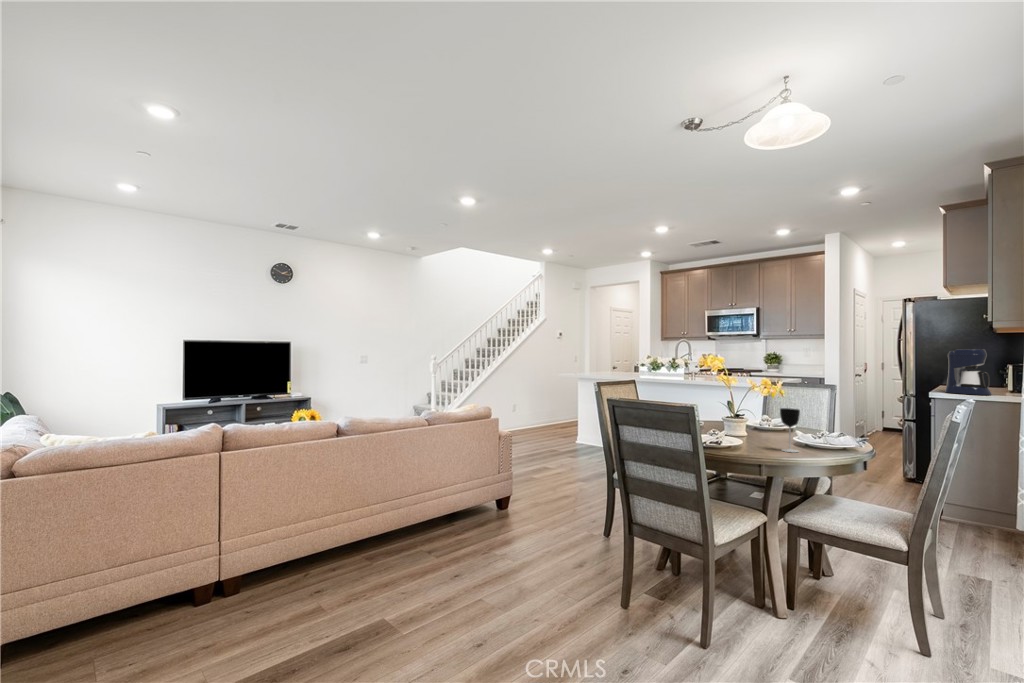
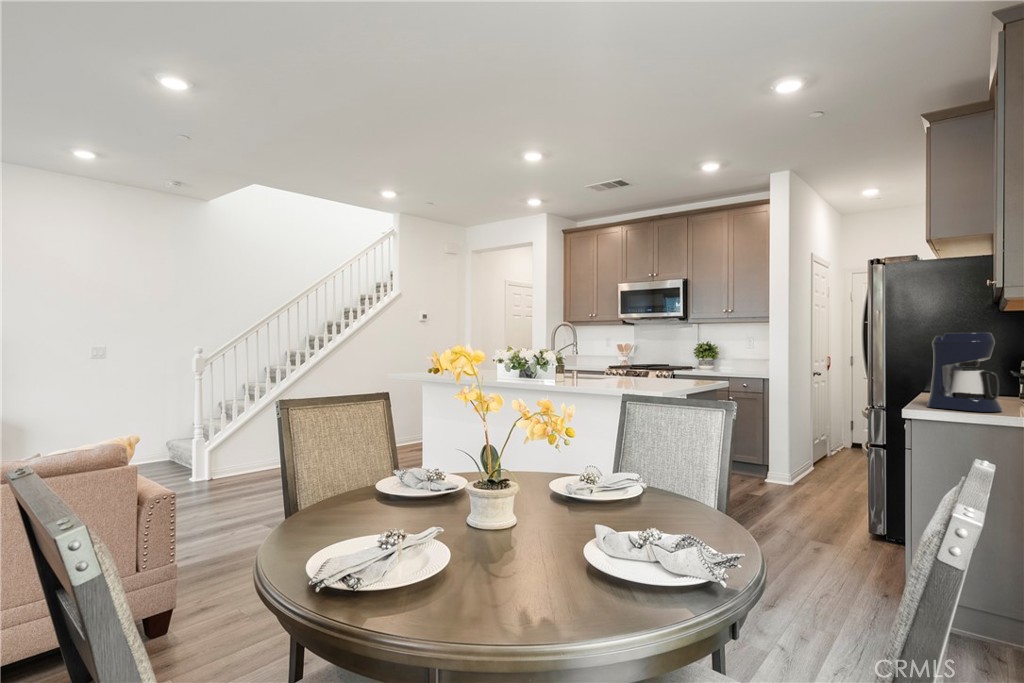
wine glass: present [780,408,800,452] -> none [492,486,540,620]

